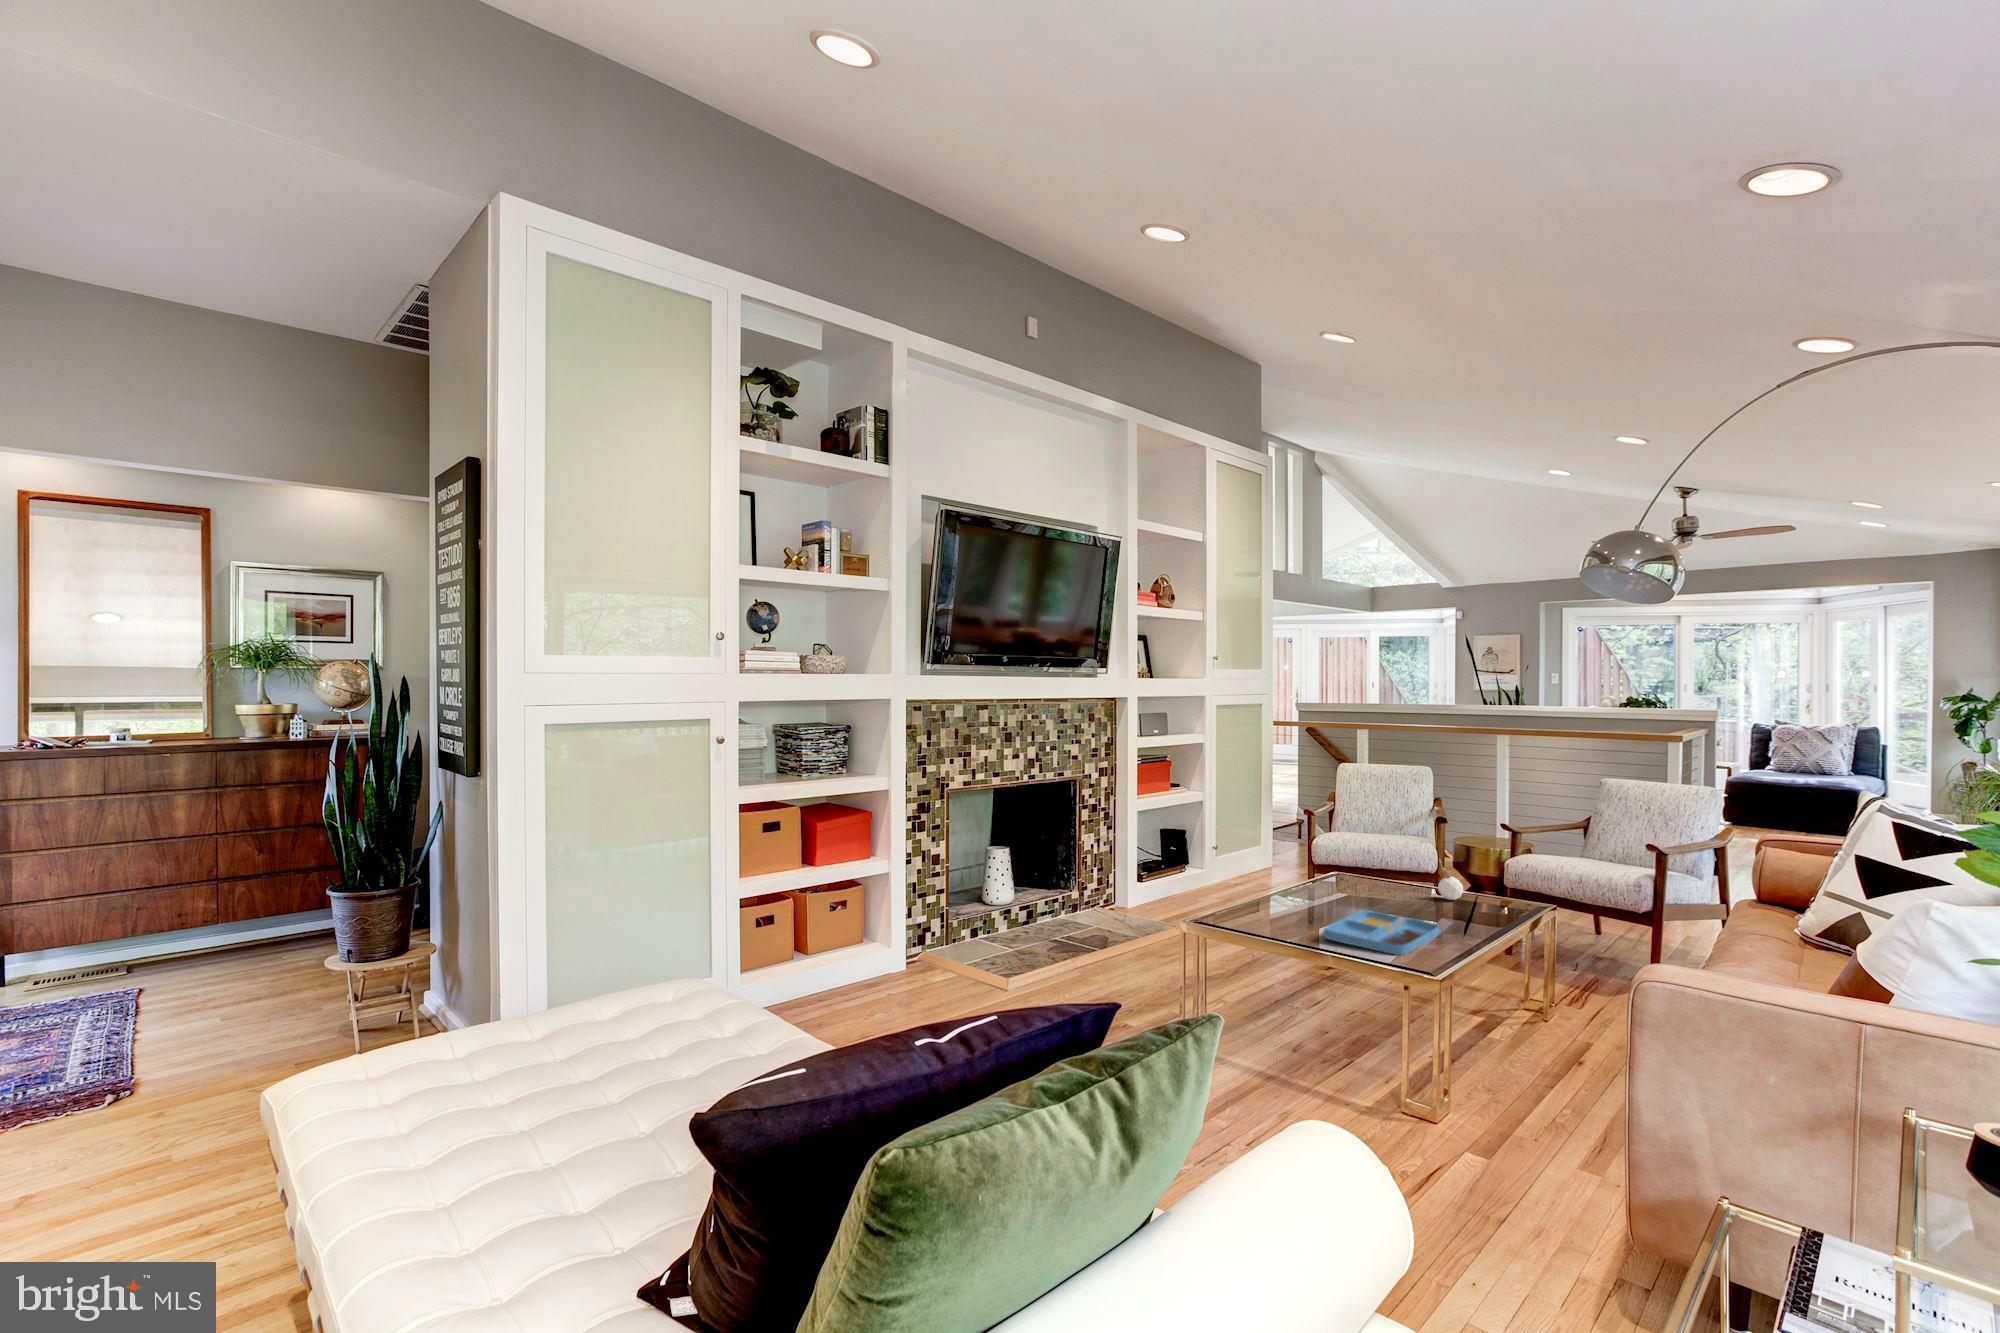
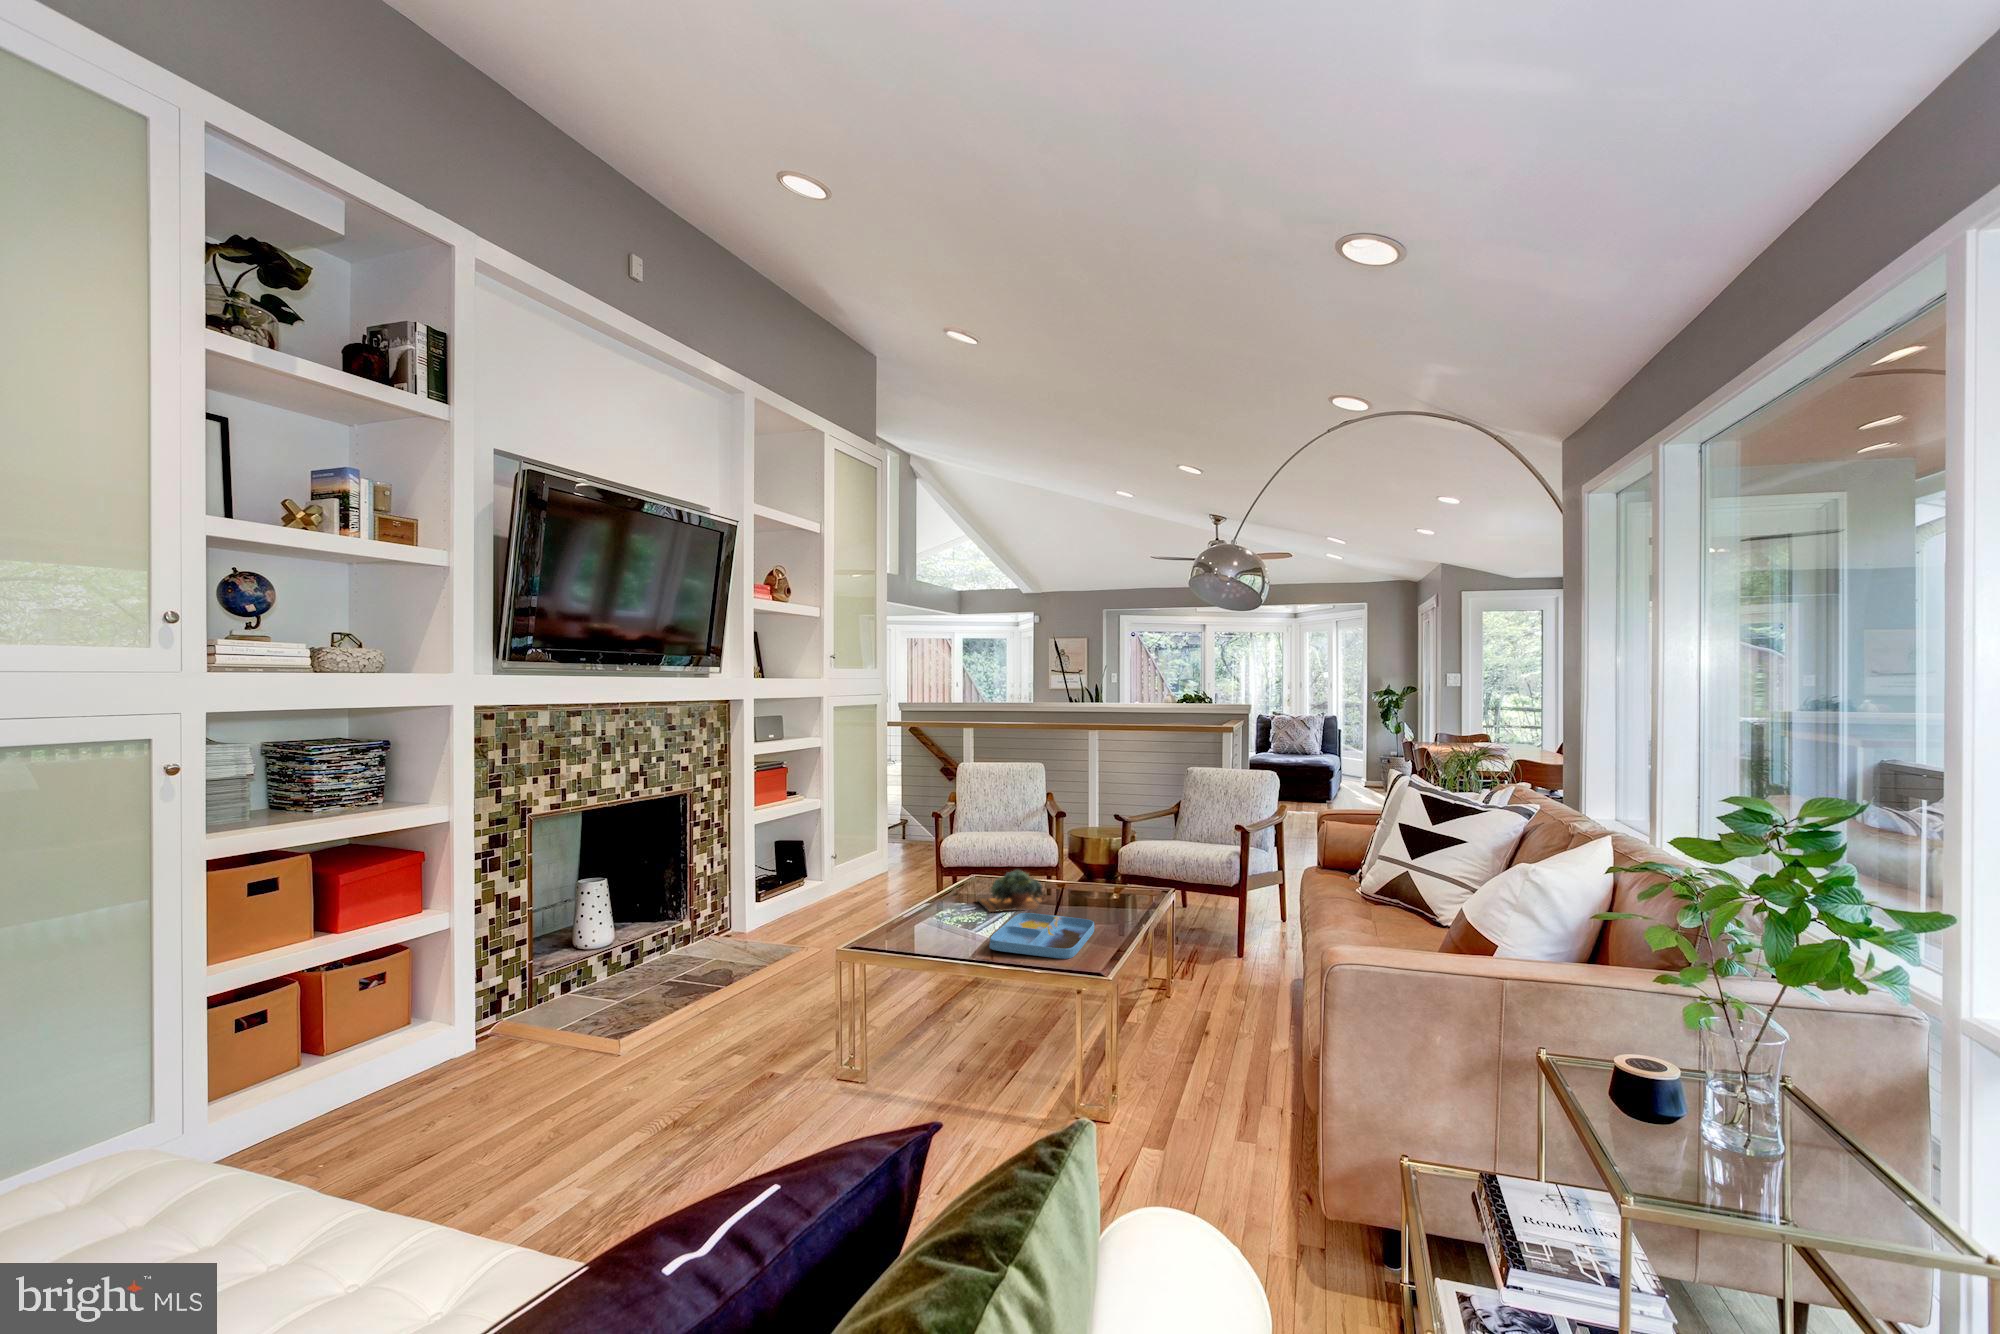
candle: present [1438,859,1463,900] -> none [1077,852,1100,892]
succulent plant: none [1328,869,1404,912] -> present [977,870,1043,912]

